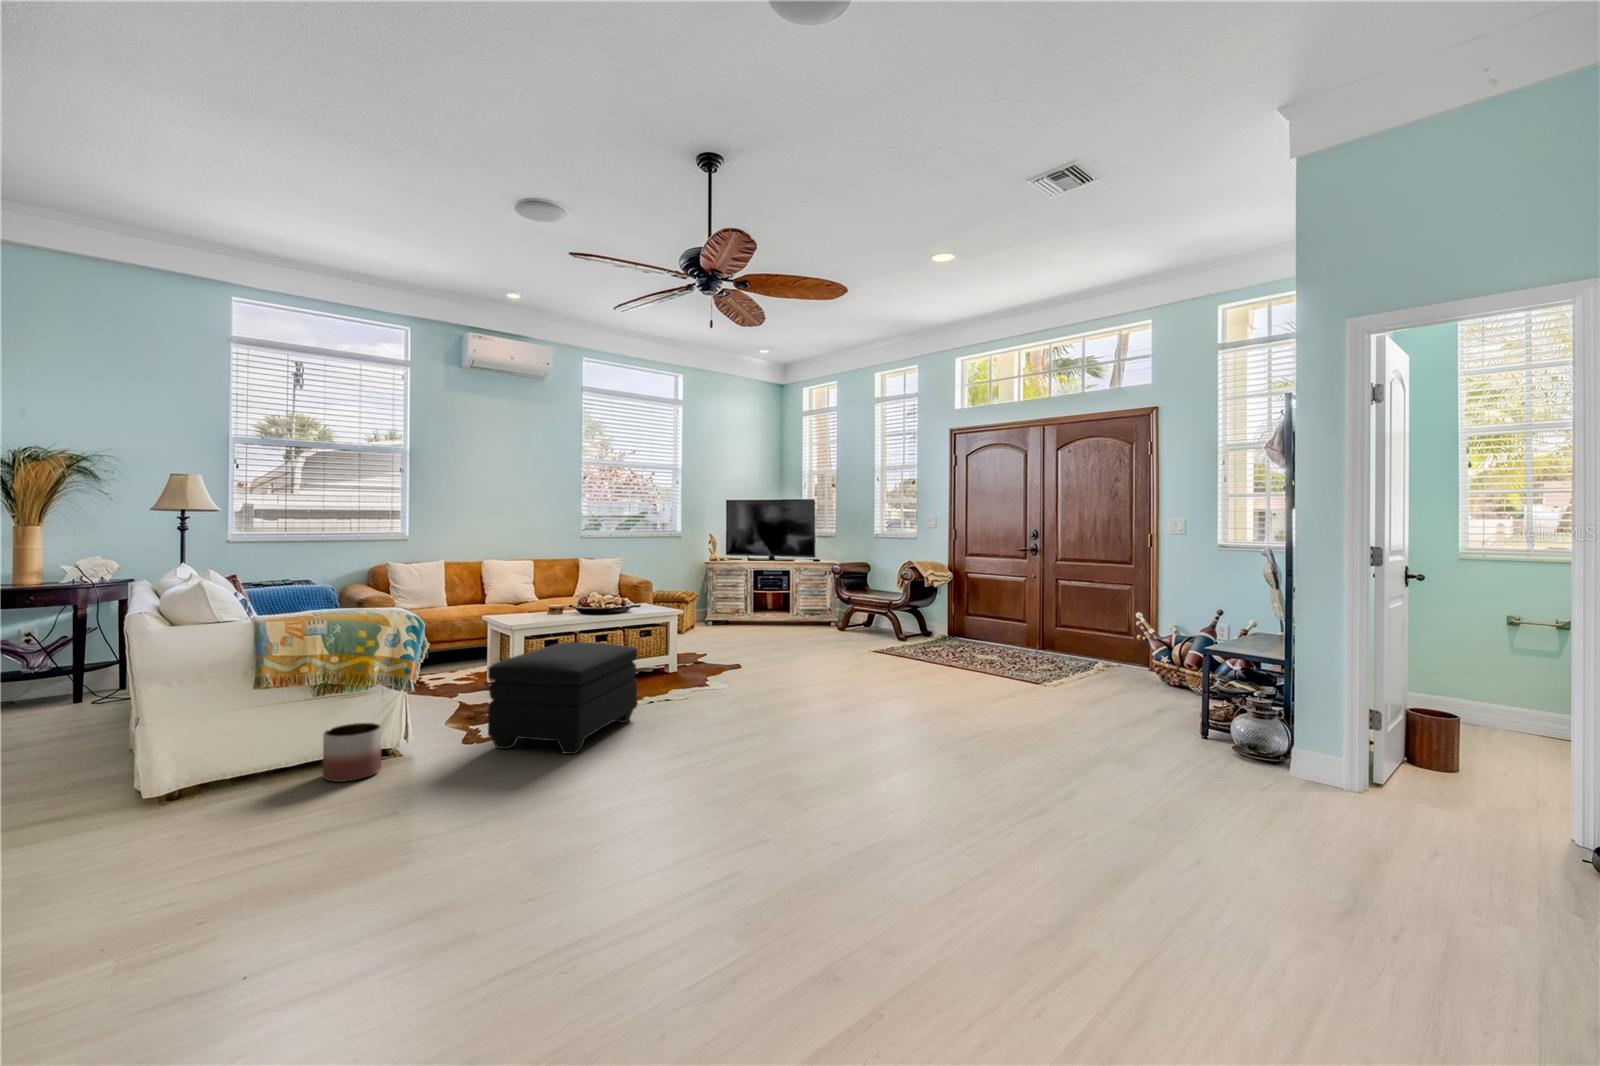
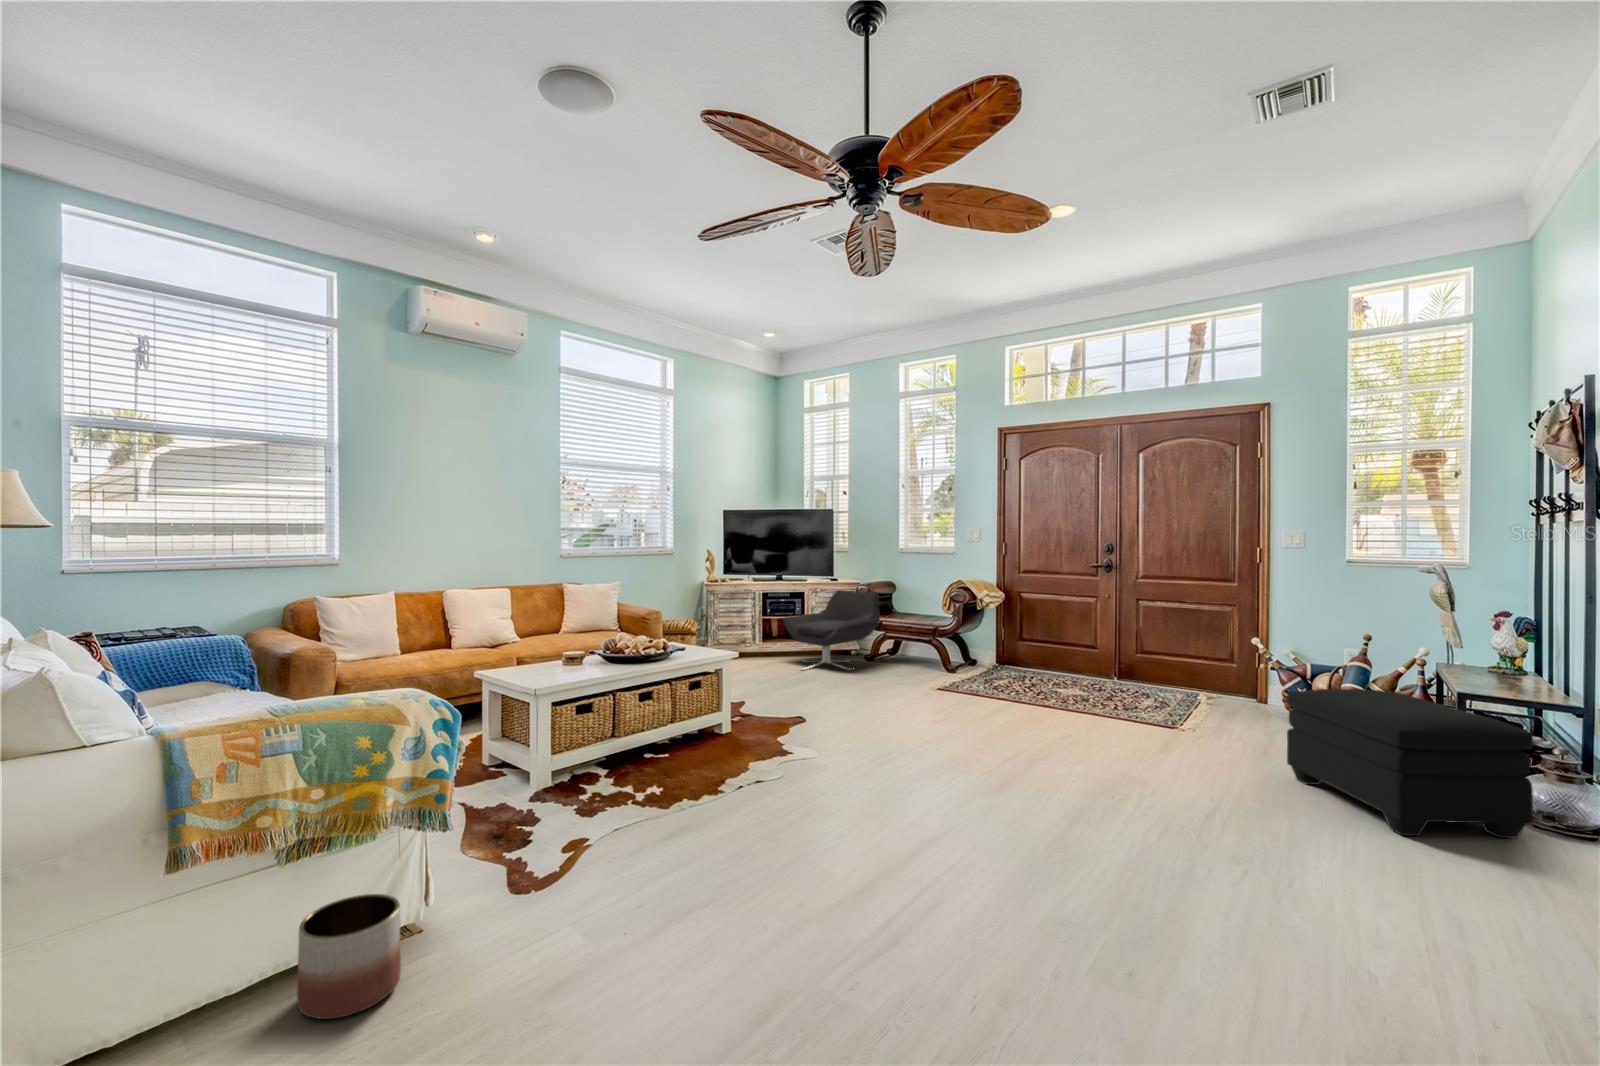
lounge chair: none [766,570,847,636] -> present [783,590,880,670]
ottoman: present [488,642,638,754] -> present [1287,689,1533,838]

